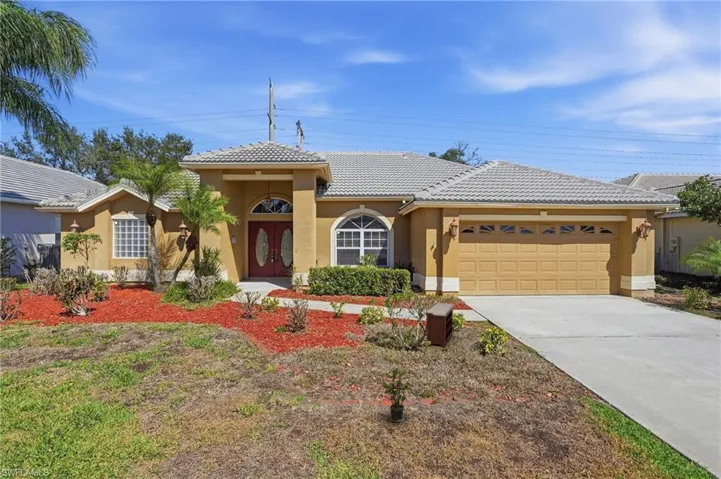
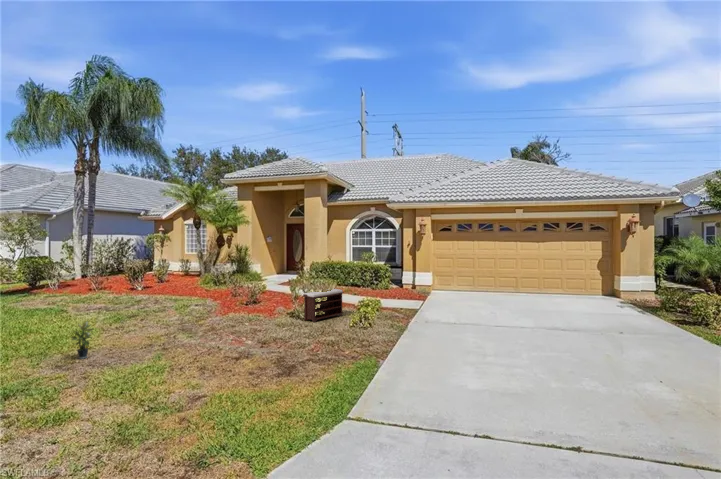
potted plant: present [382,366,410,422] -> present [71,321,92,359]

